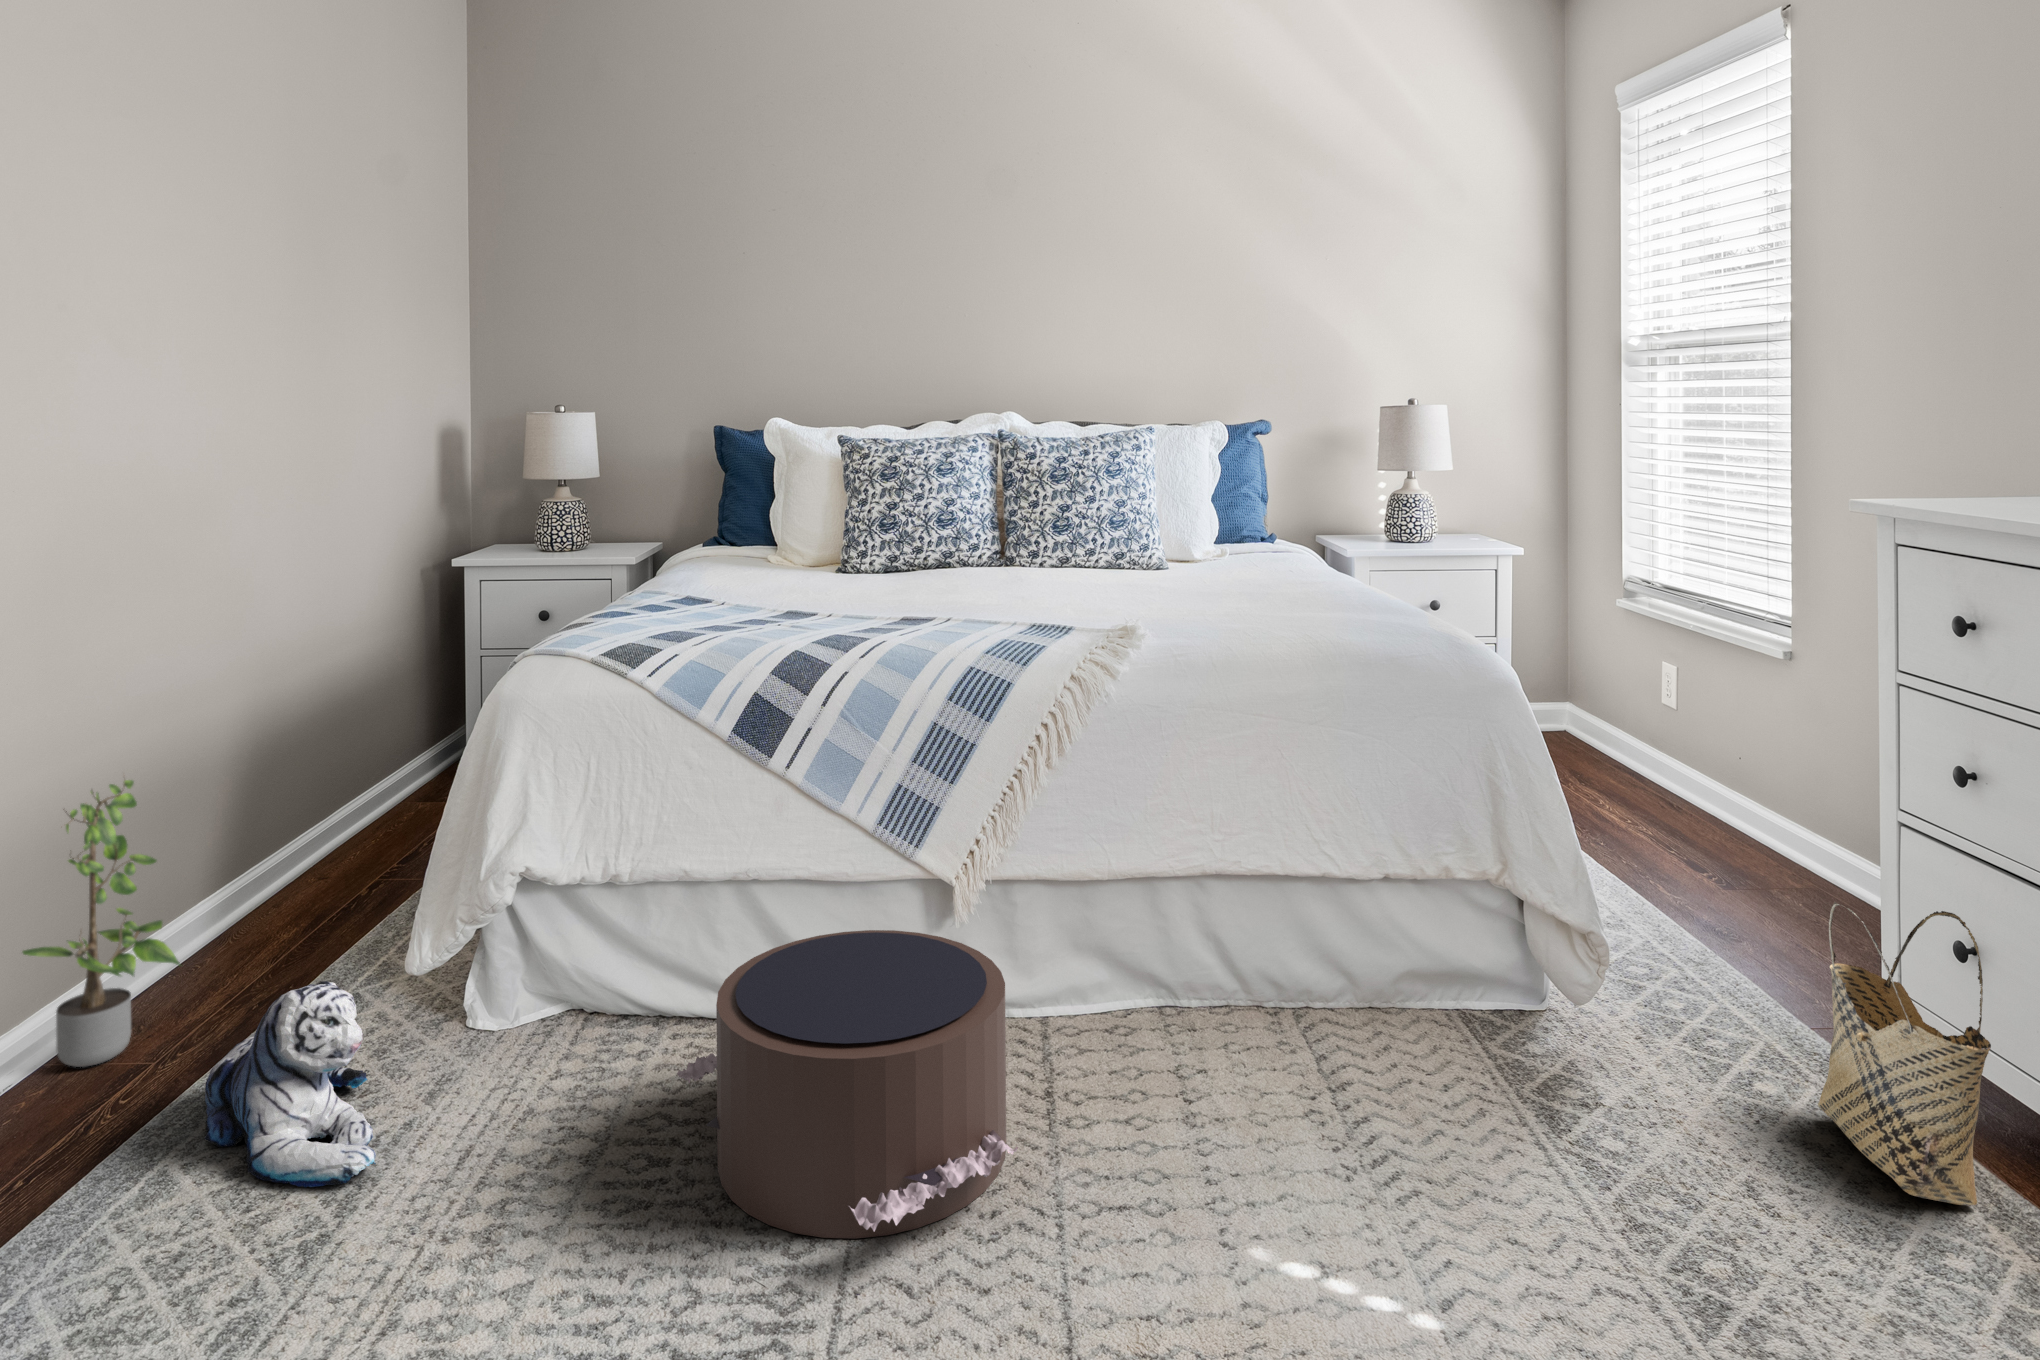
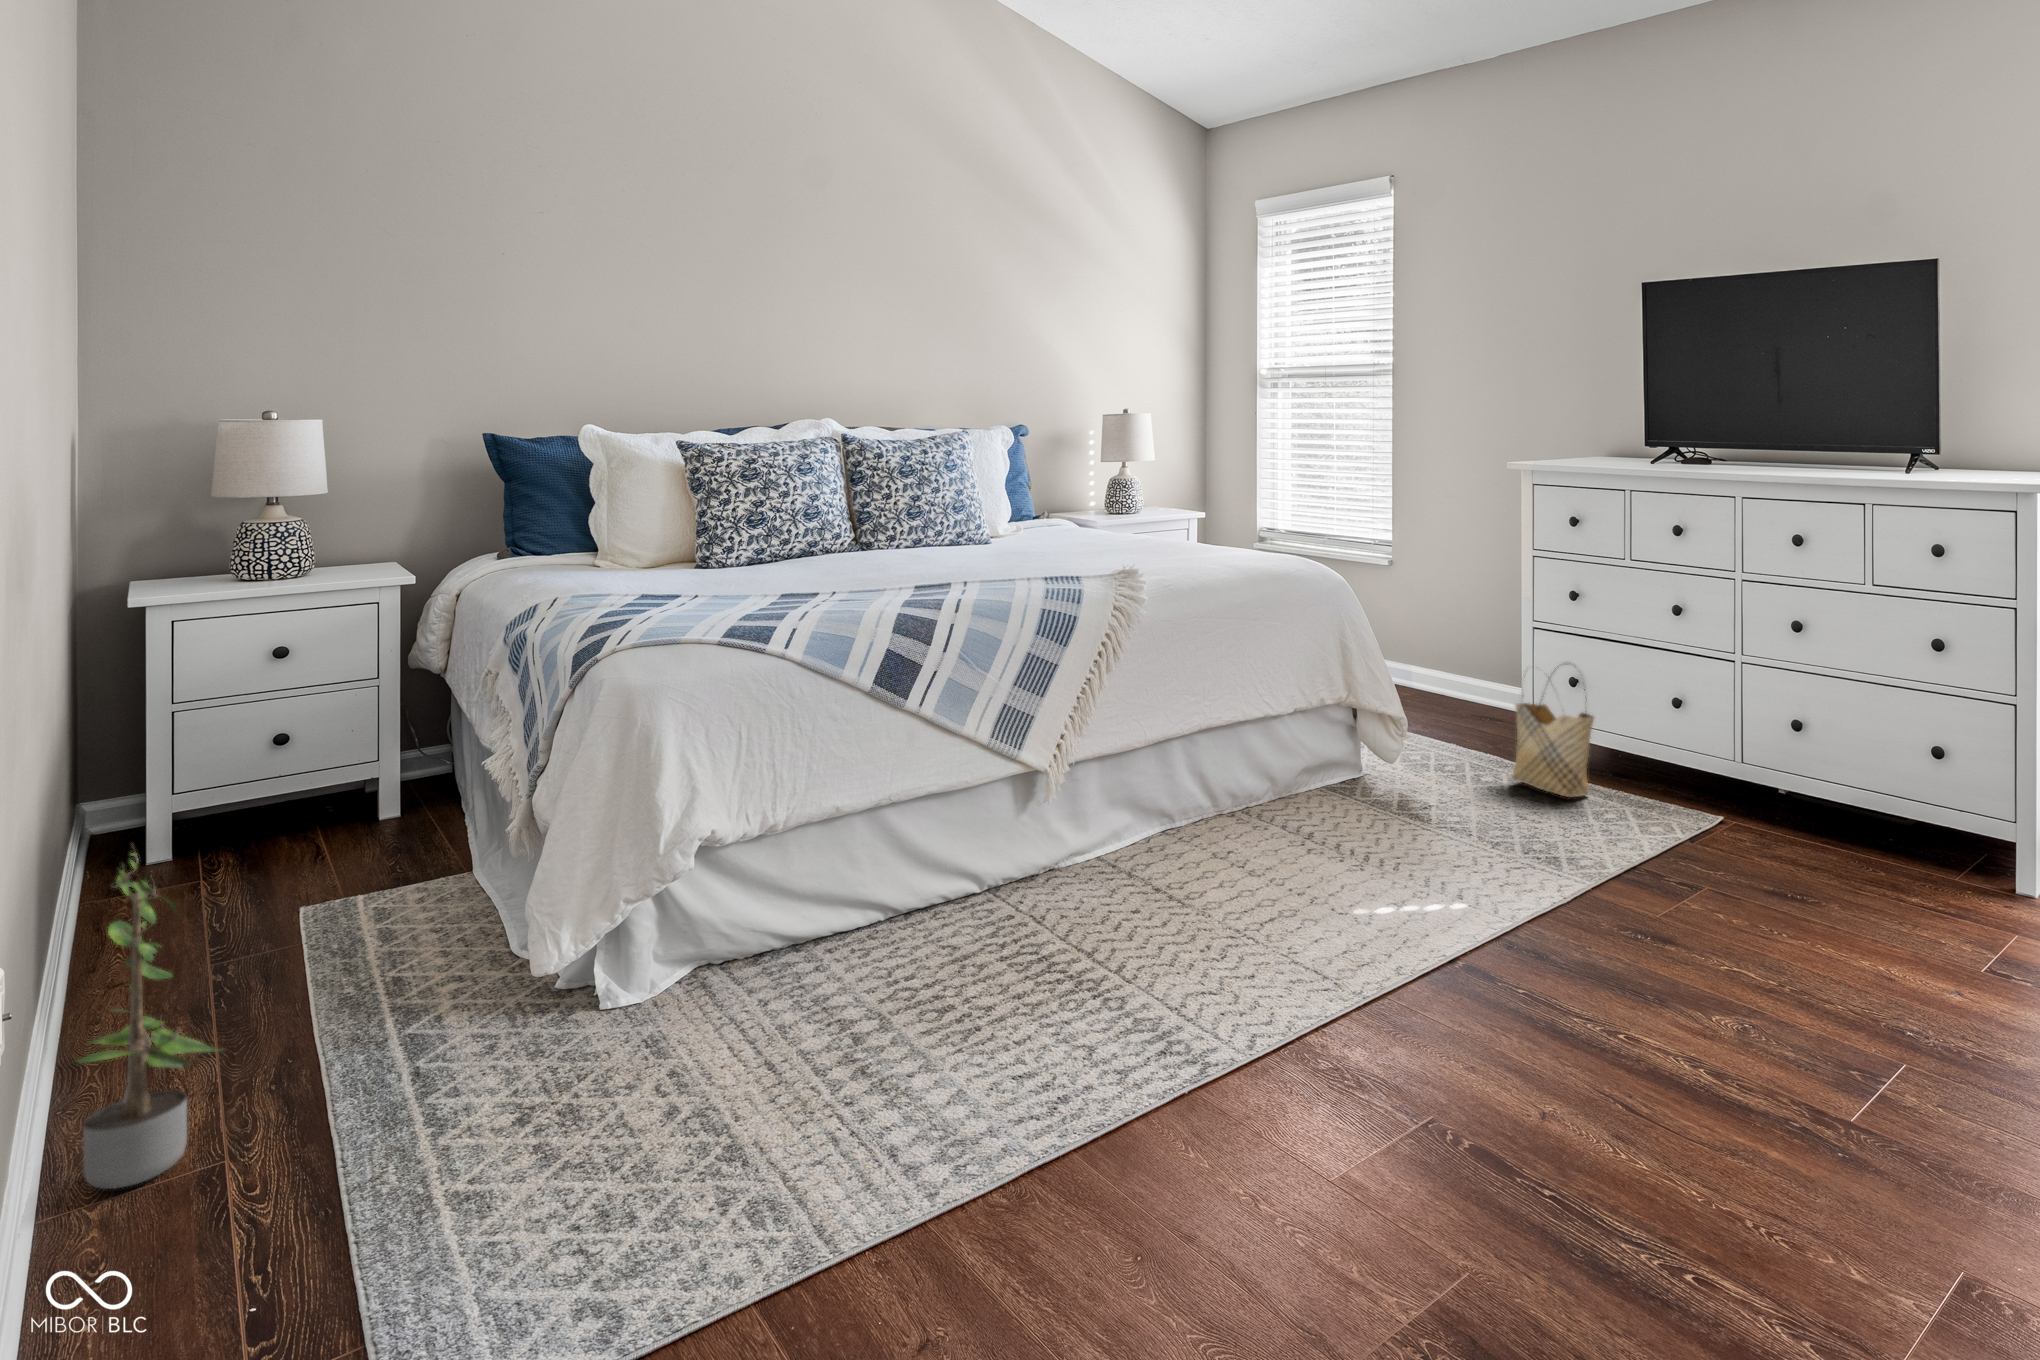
pouf: present [677,930,1018,1239] -> none [914,799,1205,994]
plush toy: present [204,981,376,1187] -> none [418,956,712,1142]

